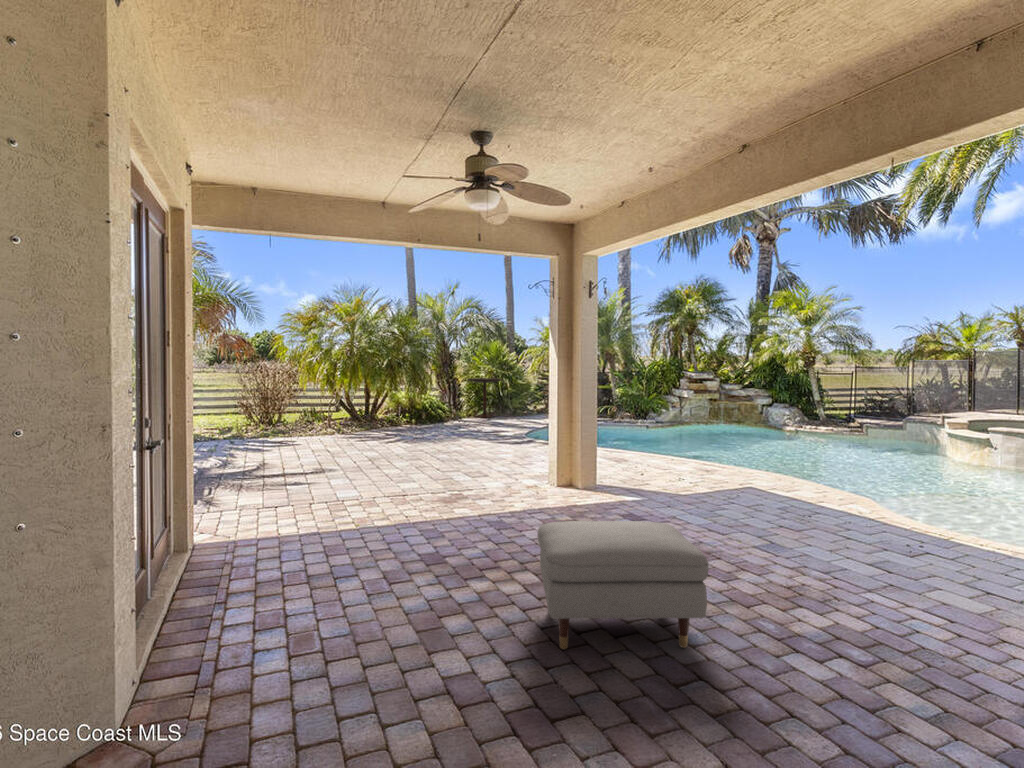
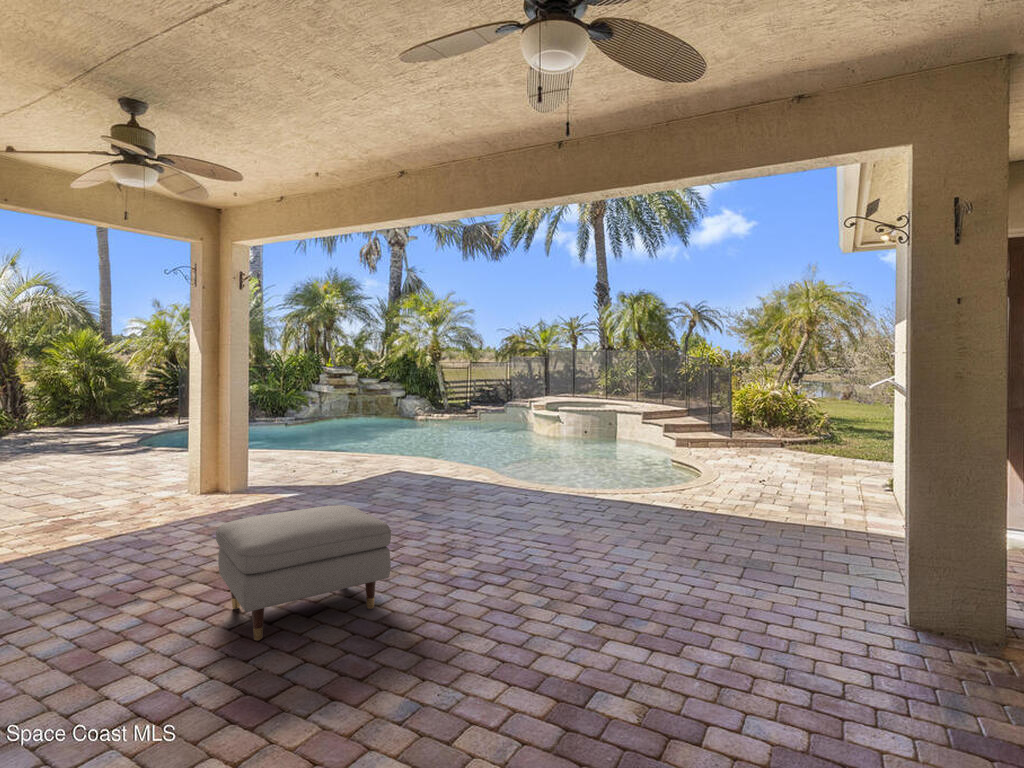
pedestal table: present [467,378,502,418] -> none [41,377,98,427]

